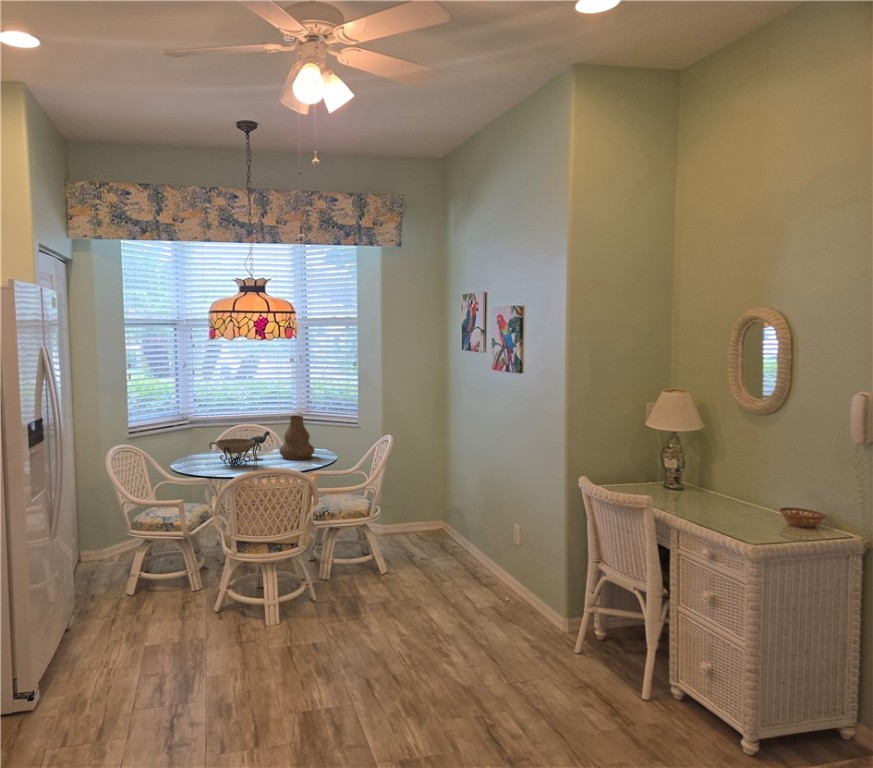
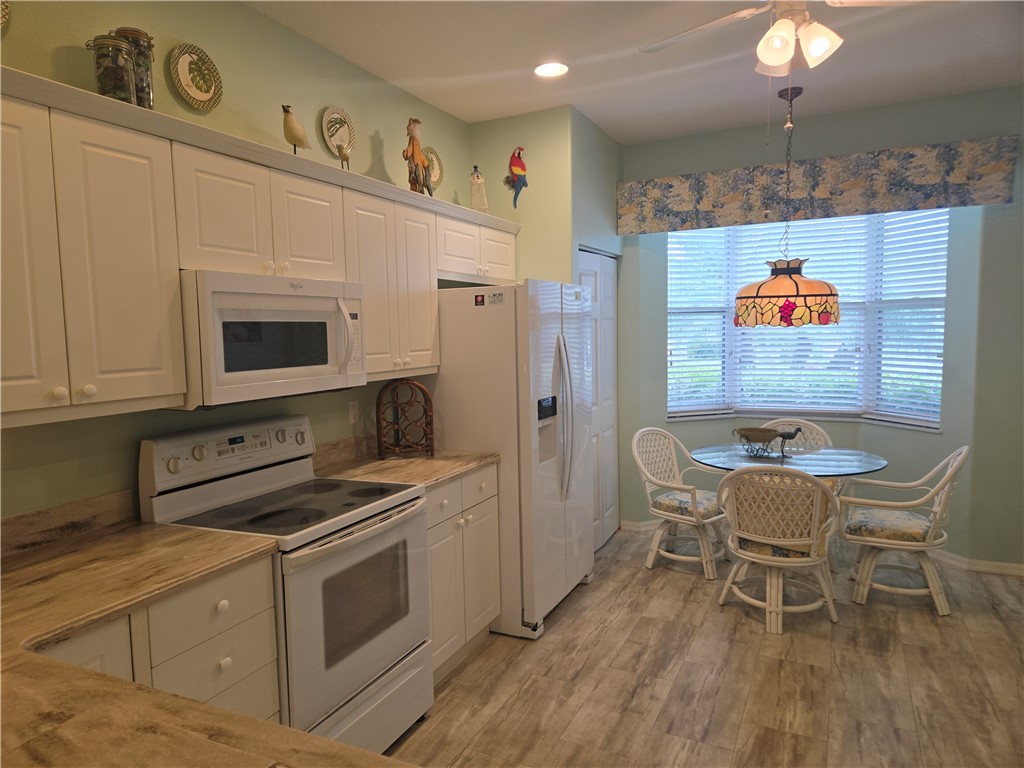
vase: present [279,416,314,460] -> none [817,408,861,459]

